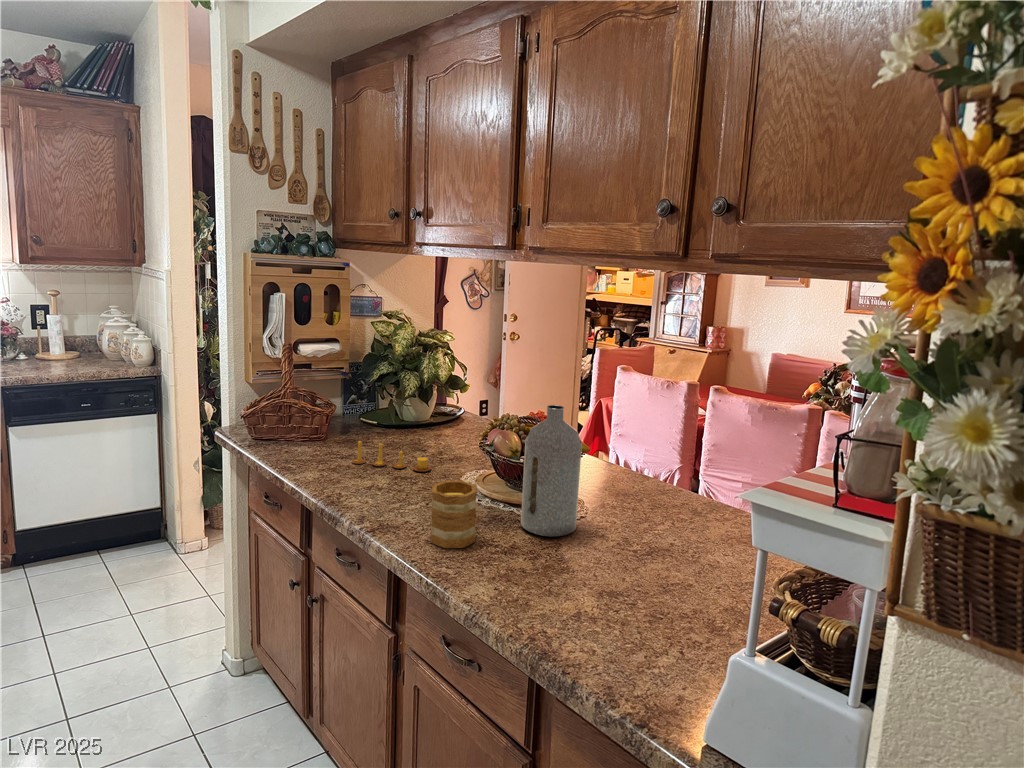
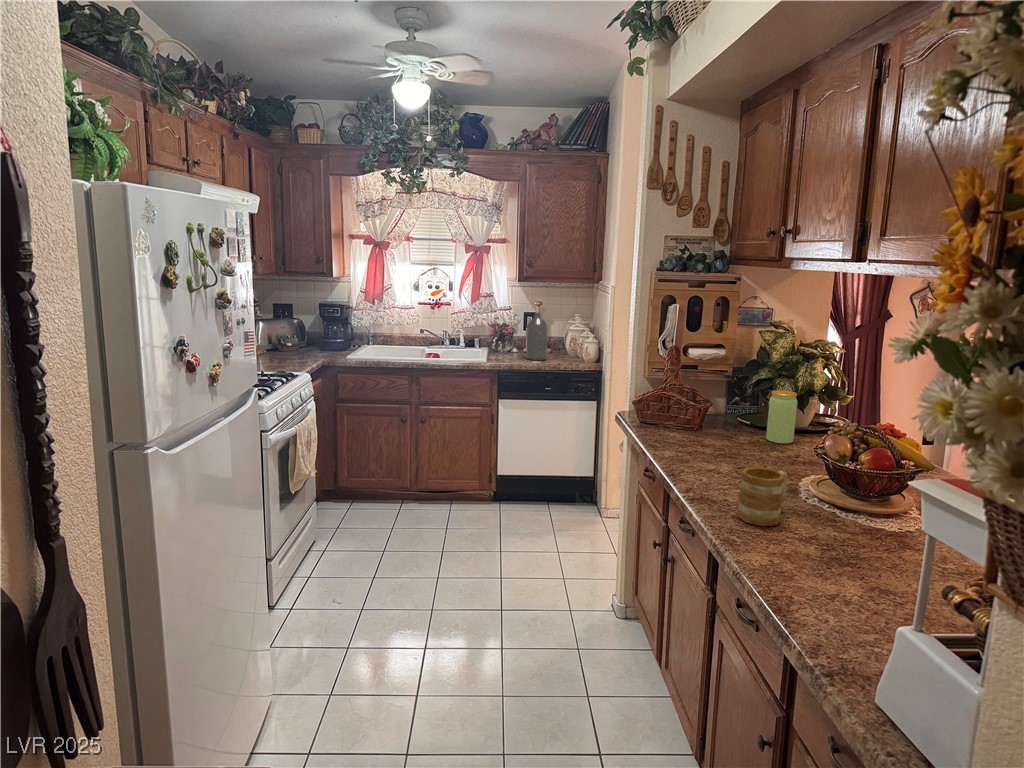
jar: none [400,384,428,441] -> present [766,390,797,443]
bottle: present [521,405,582,537] -> present [526,313,548,360]
candle: present [352,441,431,472] -> none [709,430,778,467]

